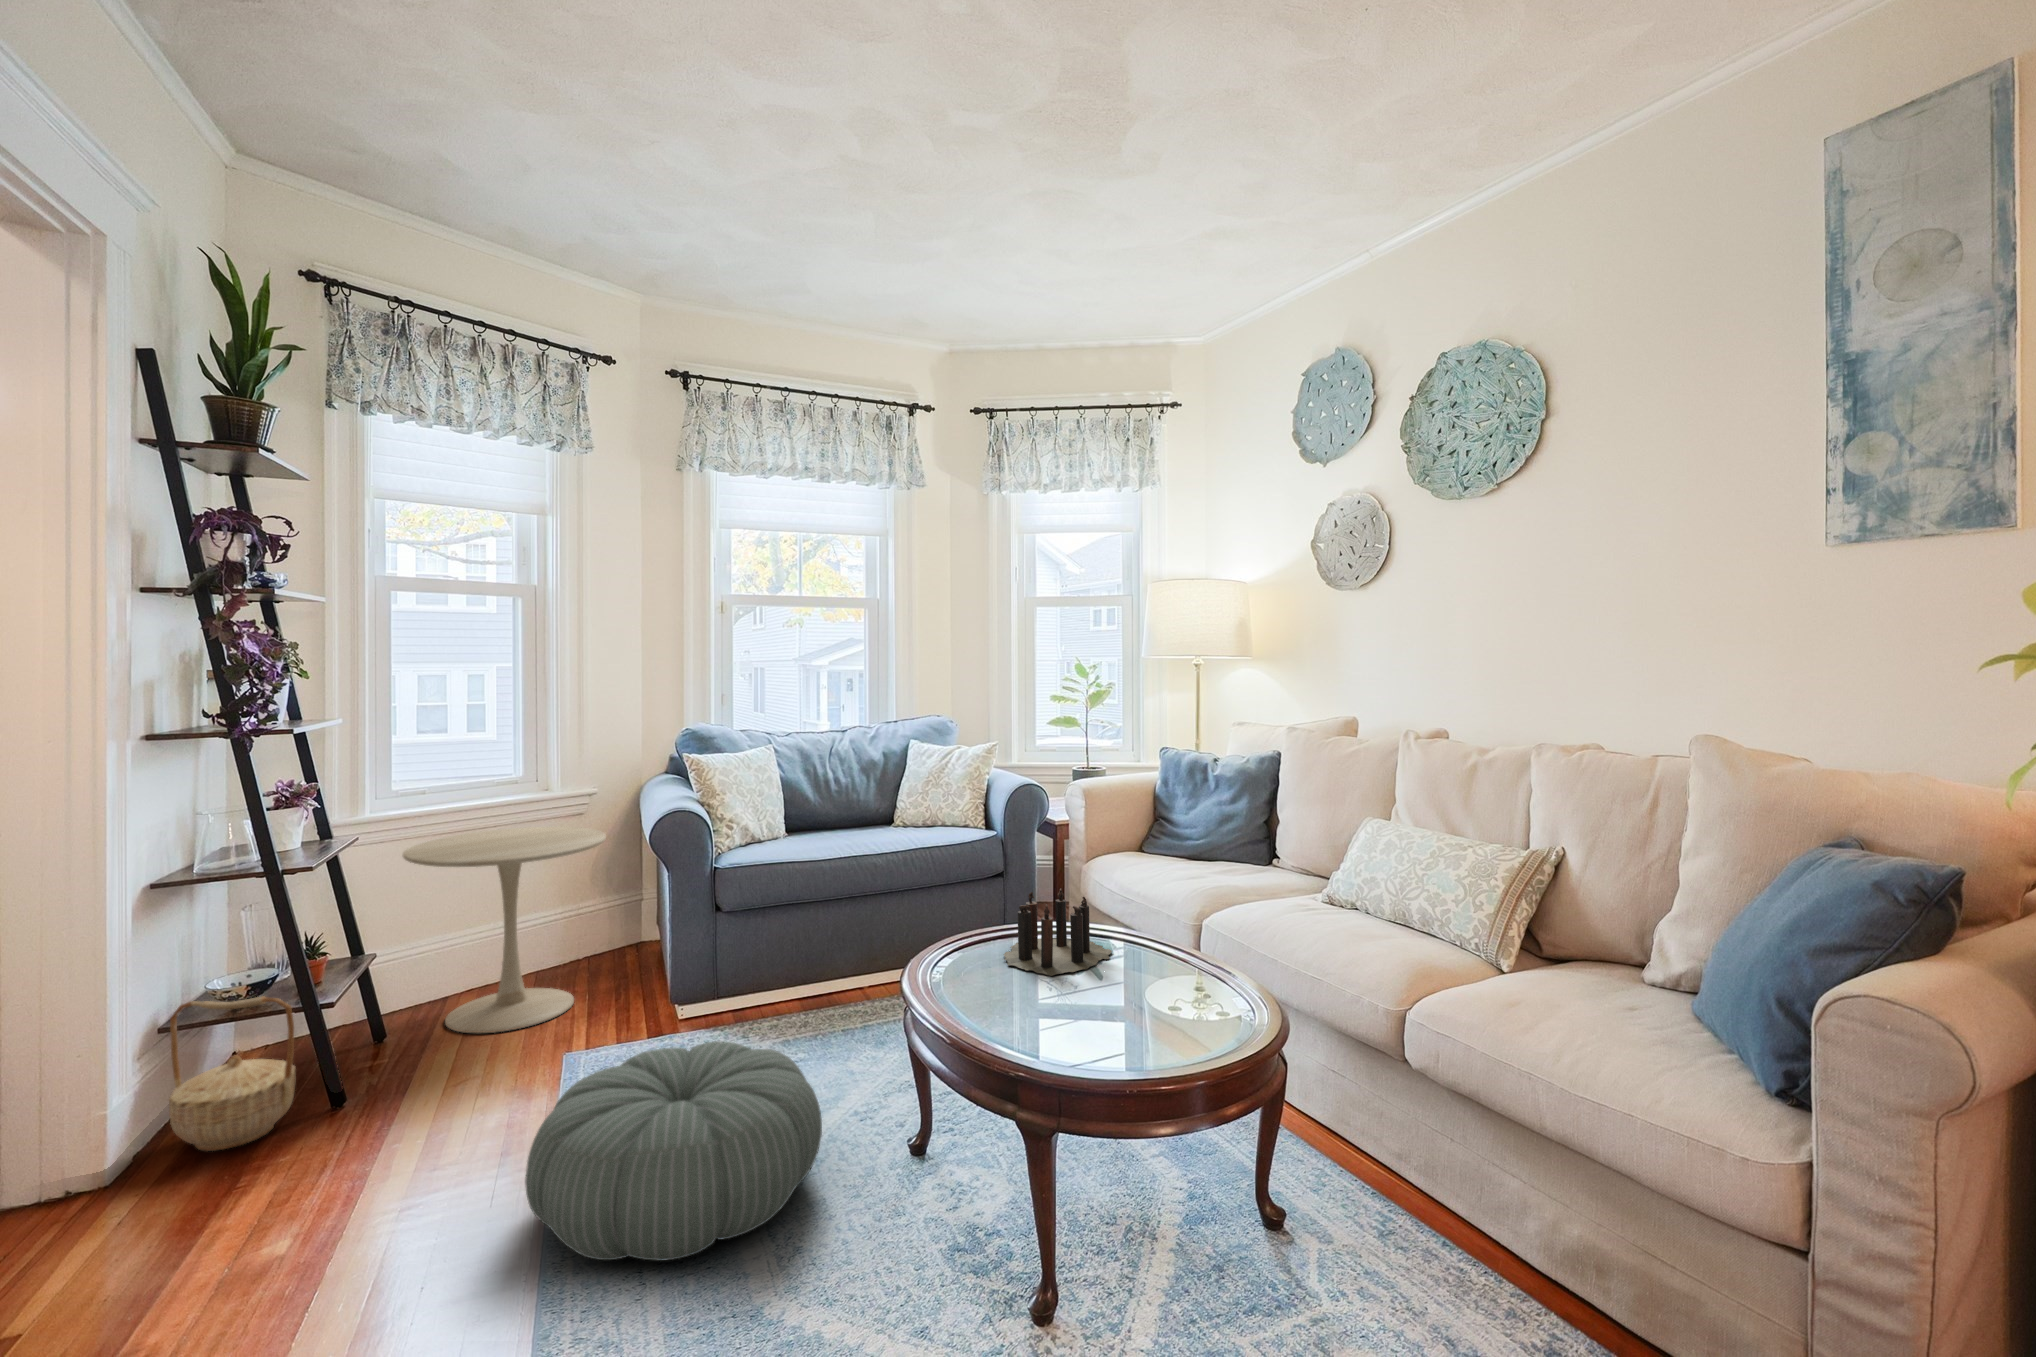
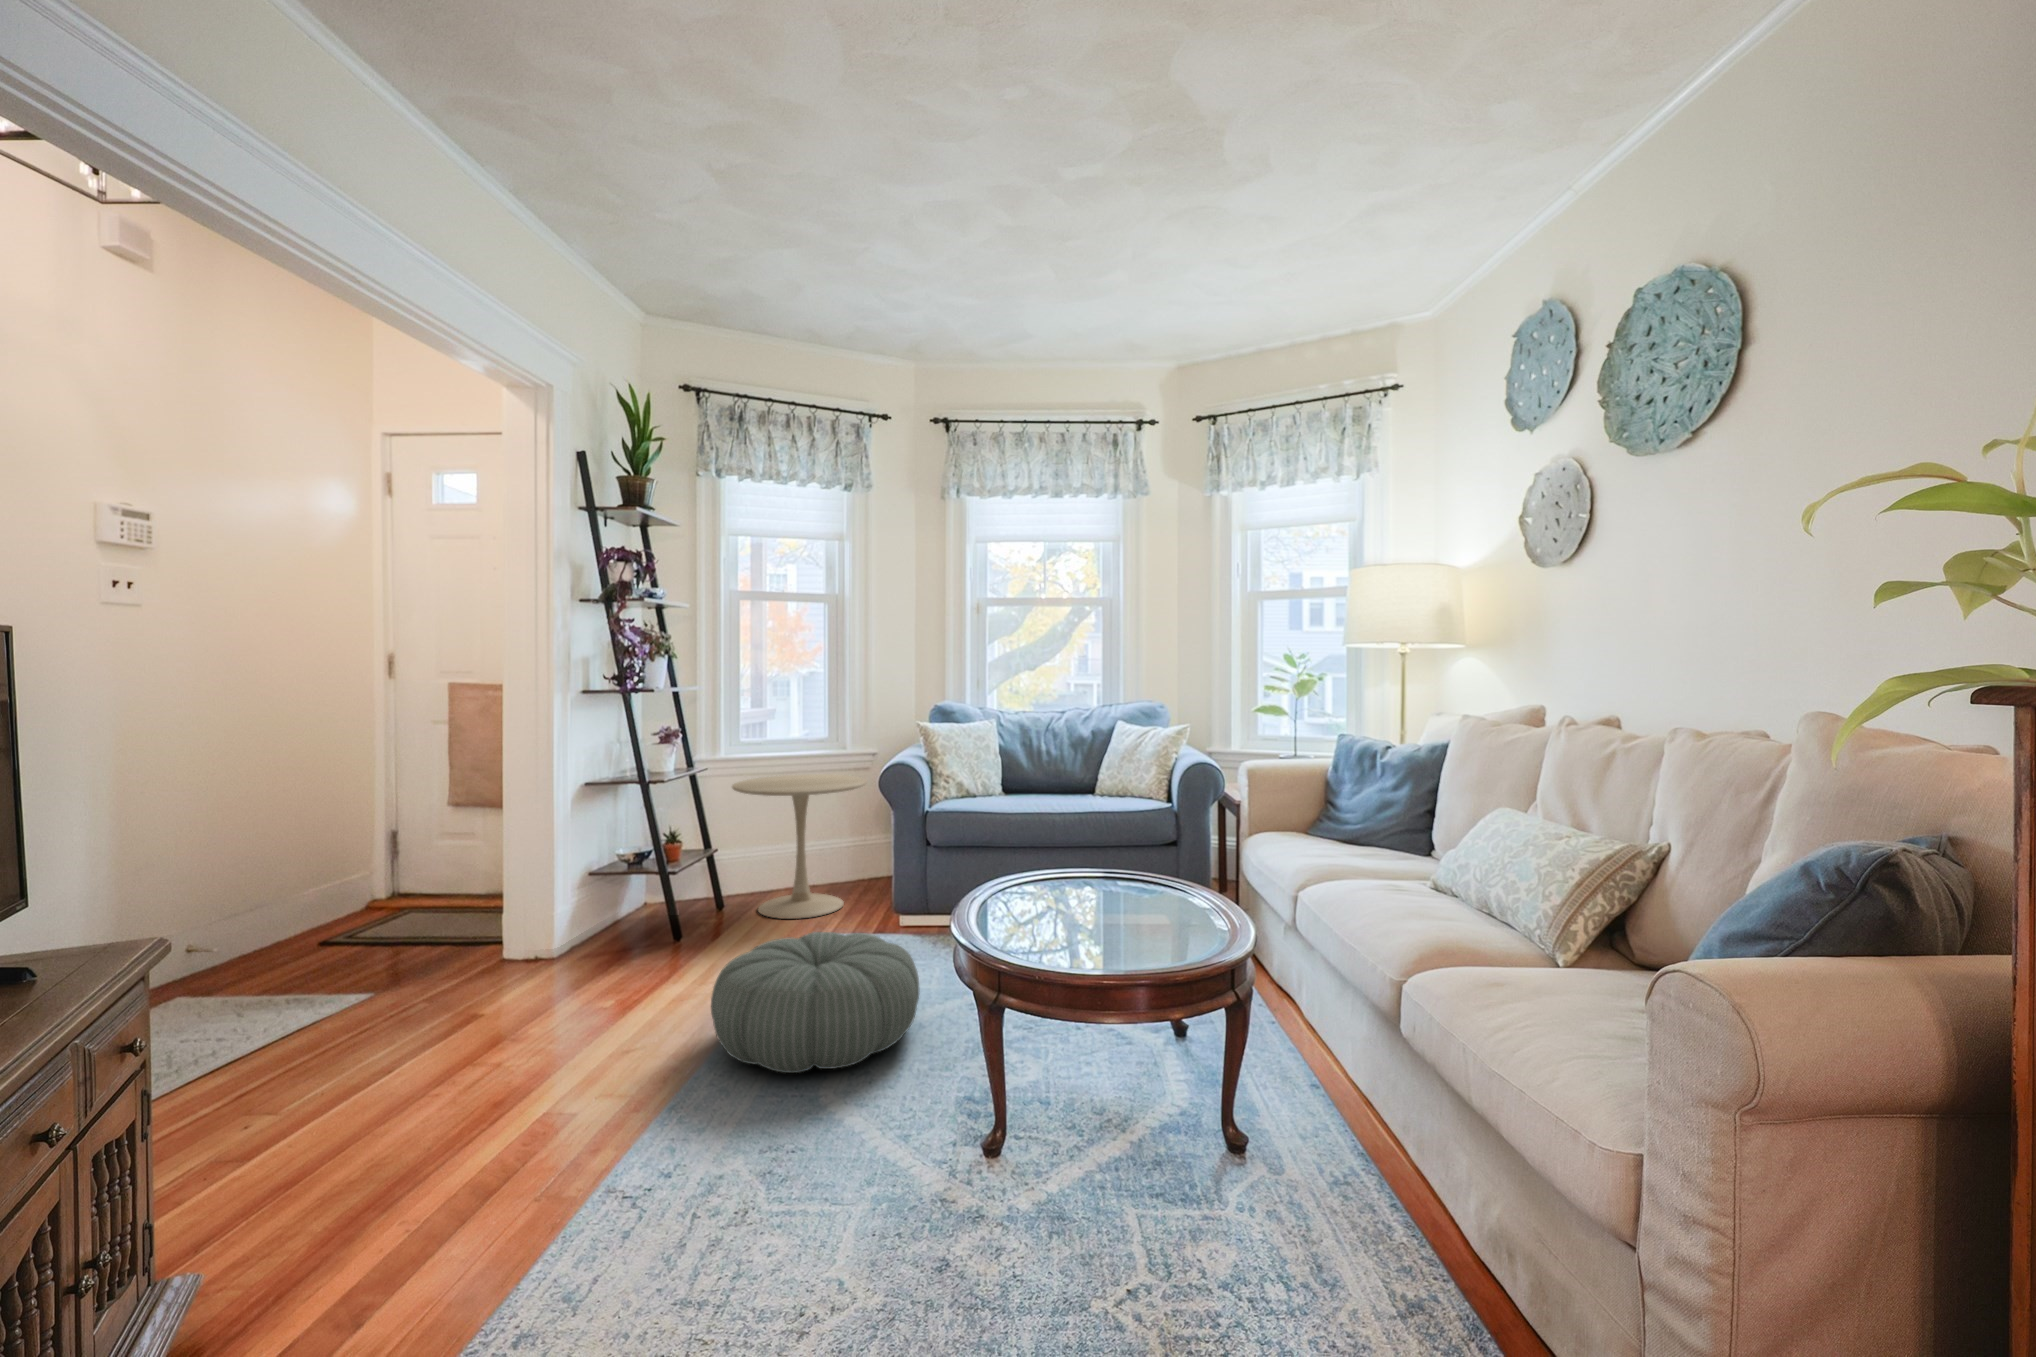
candle: present [1004,888,1112,976] -> none [1074,843,1175,916]
basket: present [169,996,295,1151] -> none [579,863,648,959]

